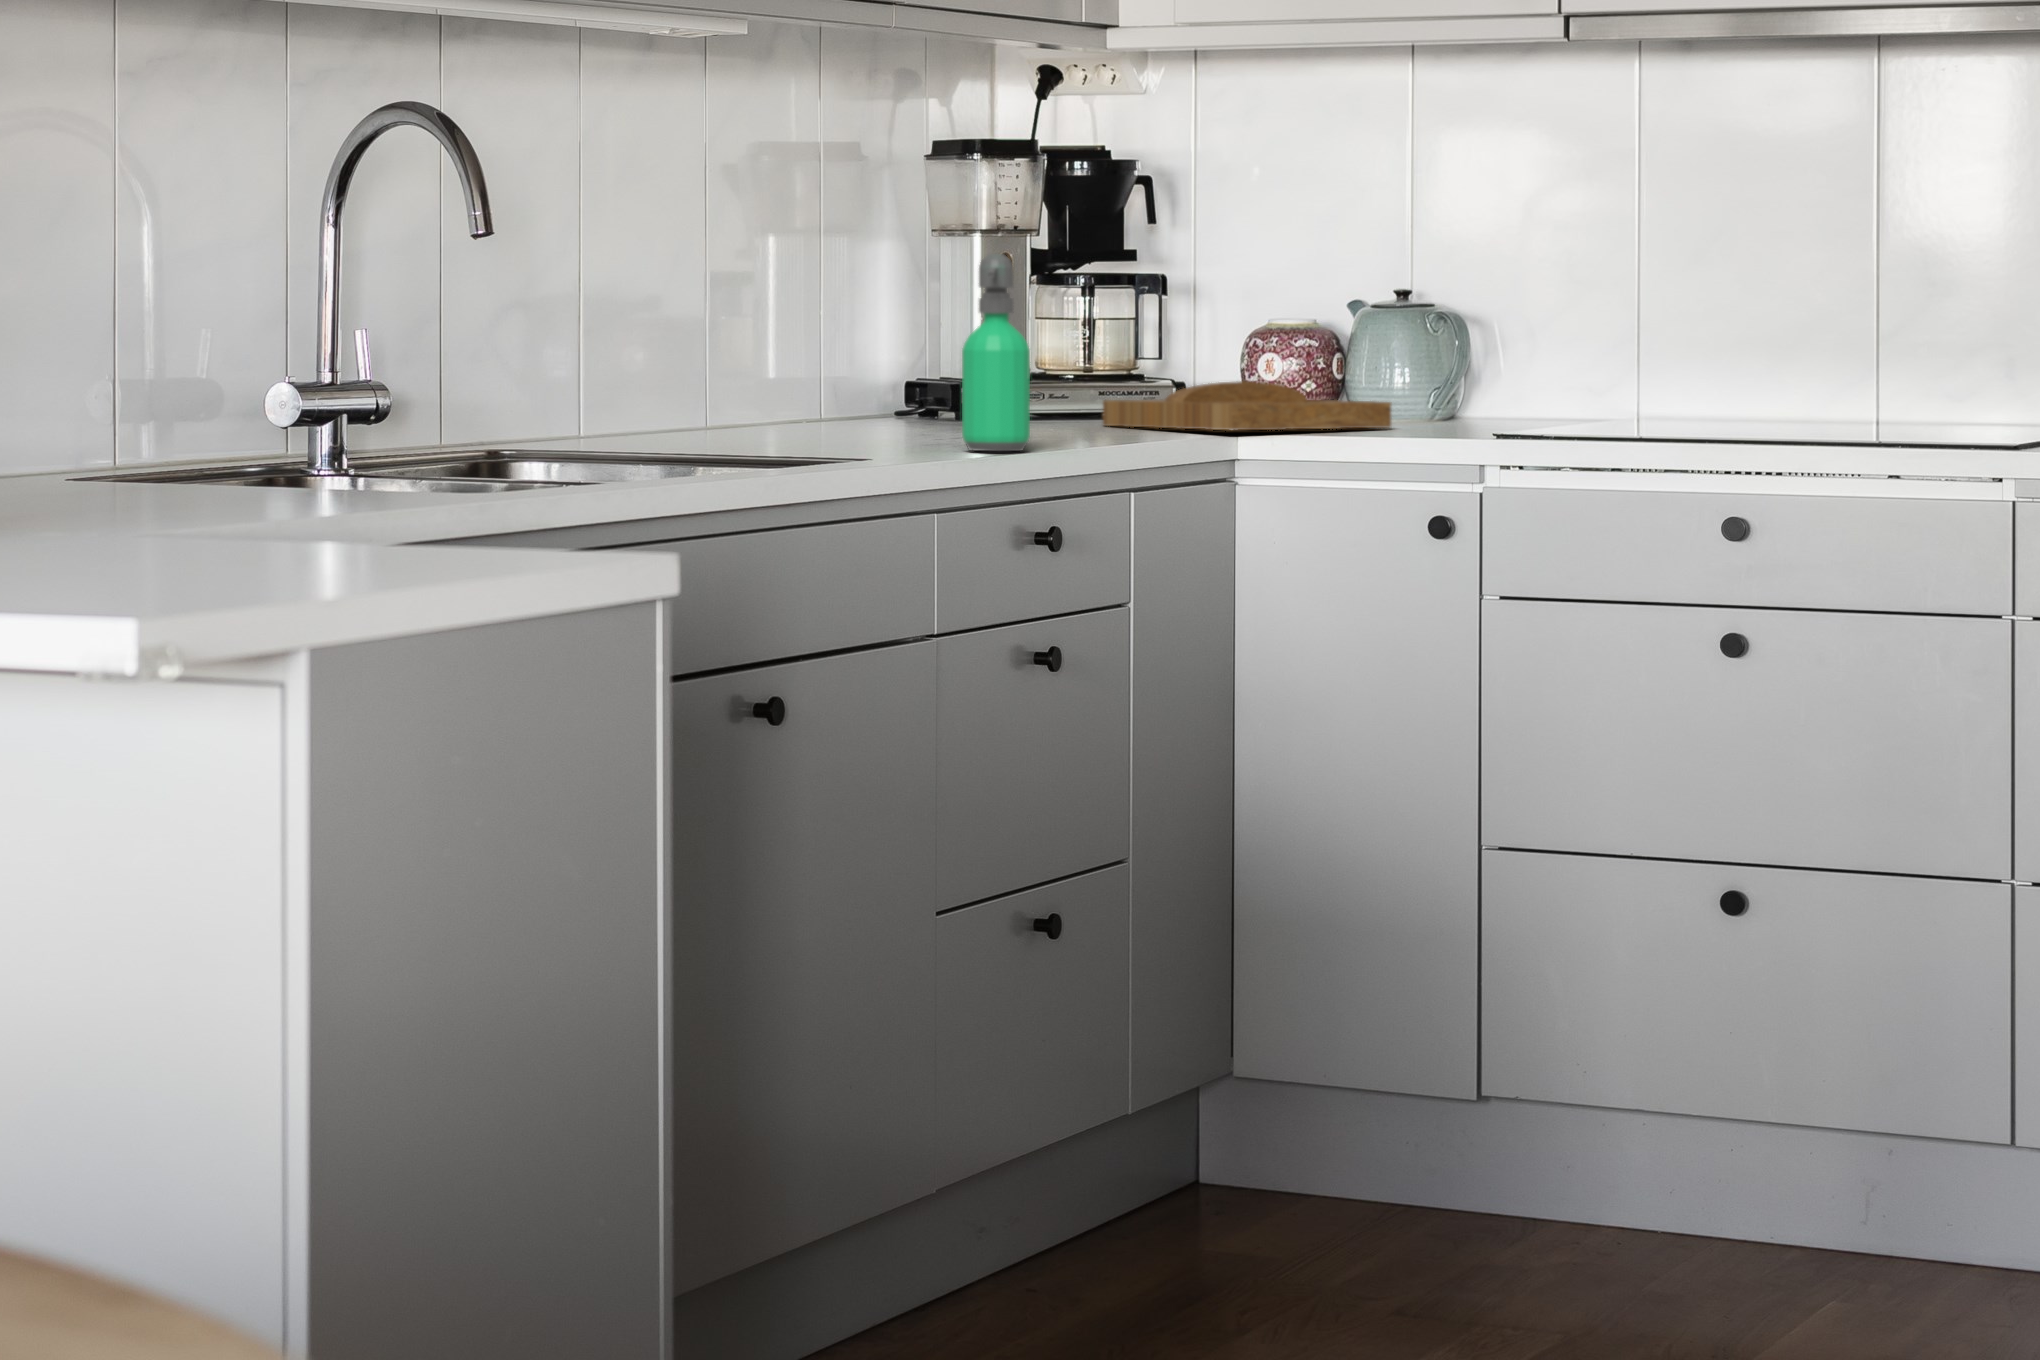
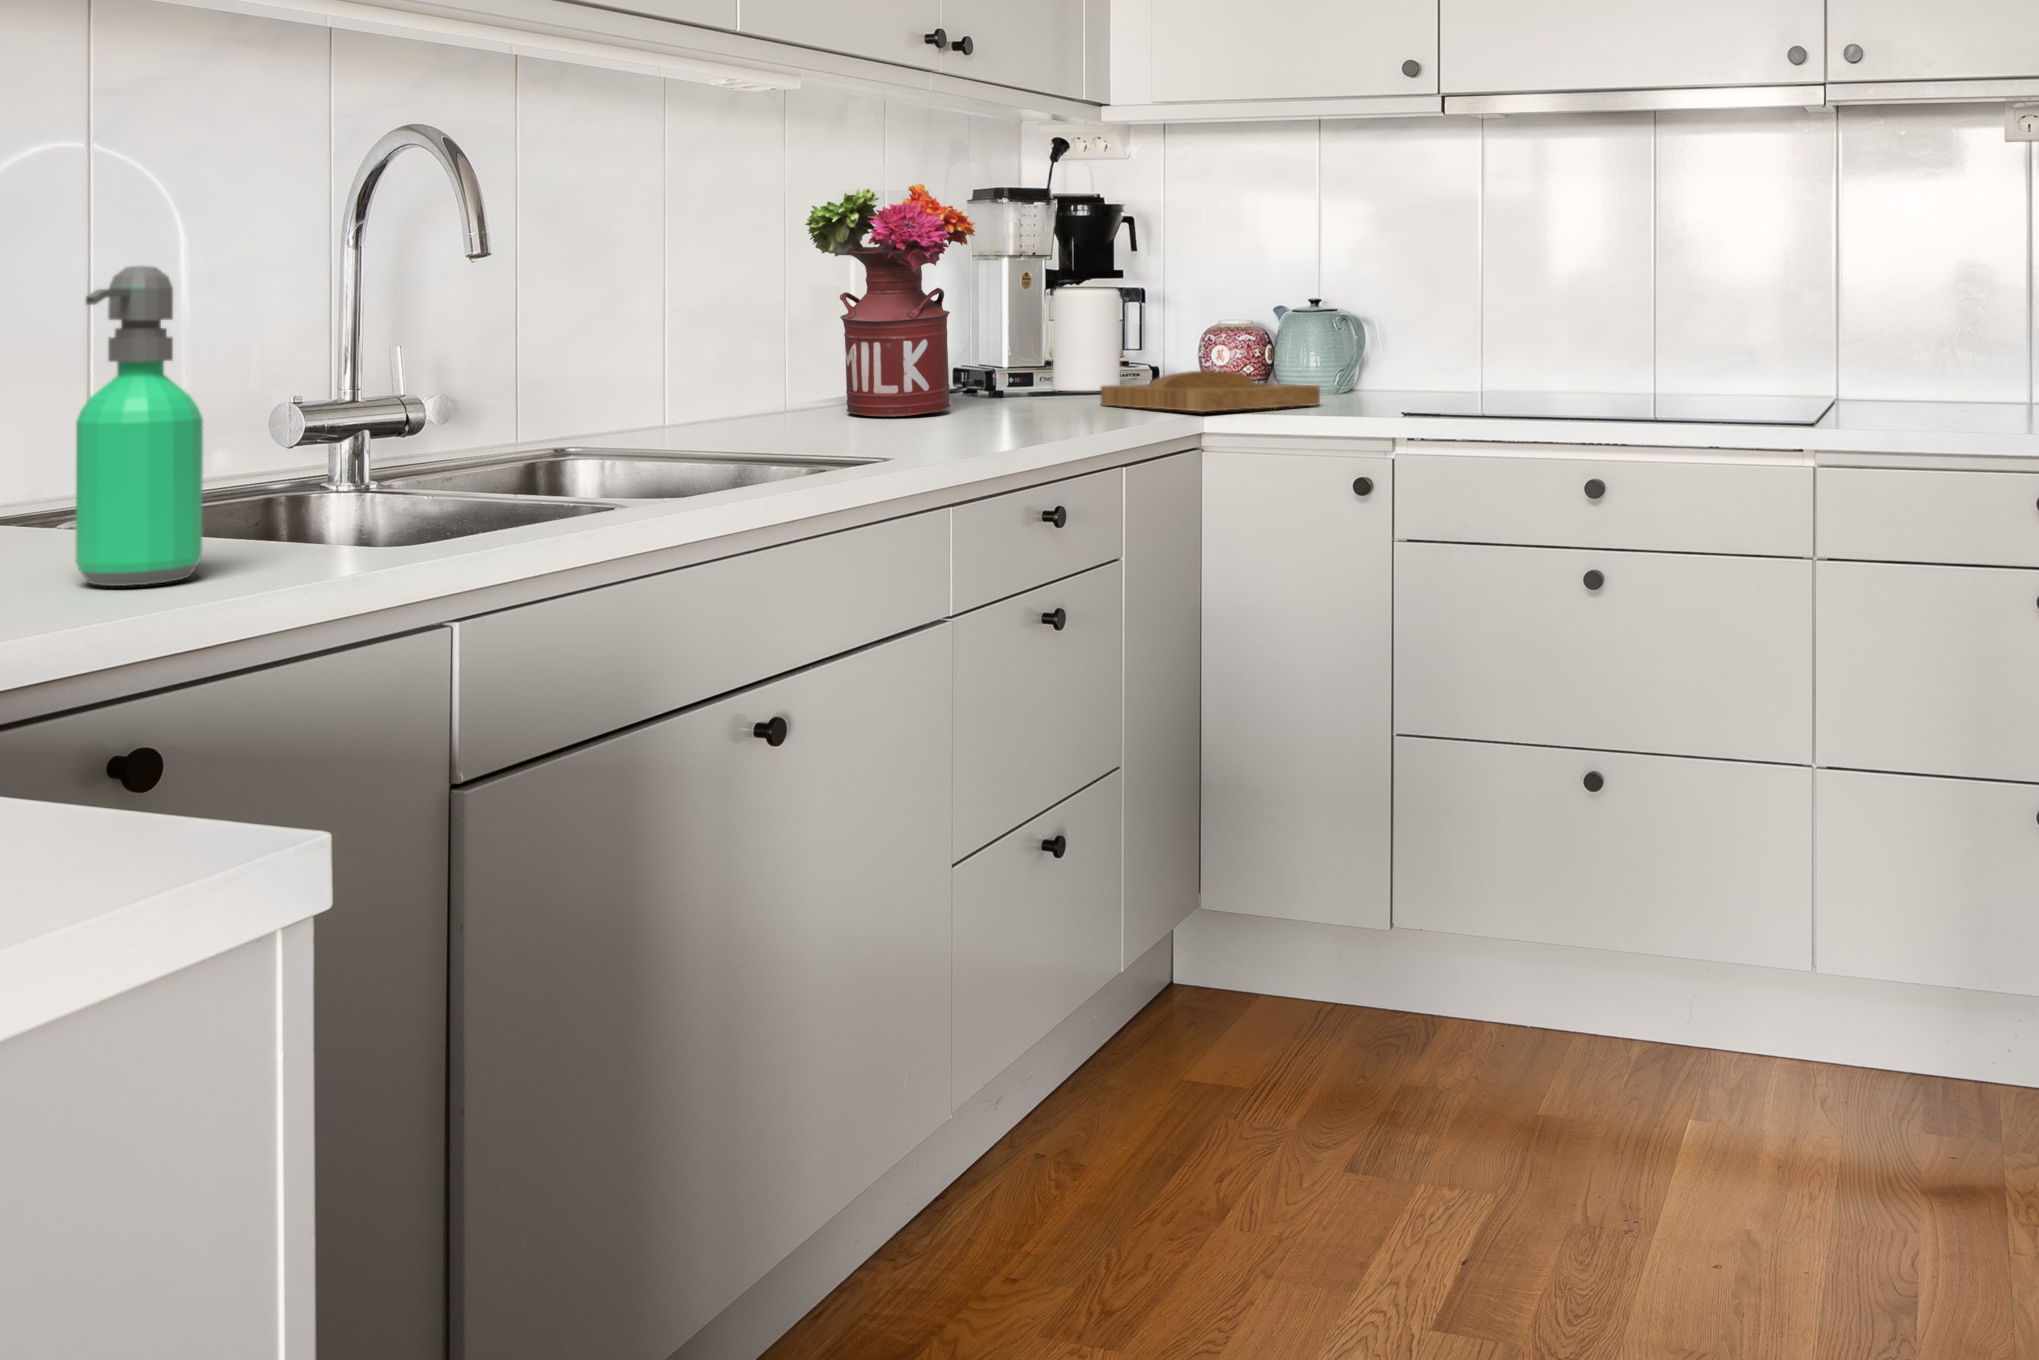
flower arrangement: none [734,141,944,432] -> present [805,184,975,416]
soap dispenser: present [962,254,1030,451] -> present [75,266,203,586]
jar: none [1040,273,1131,412] -> present [1053,287,1120,391]

